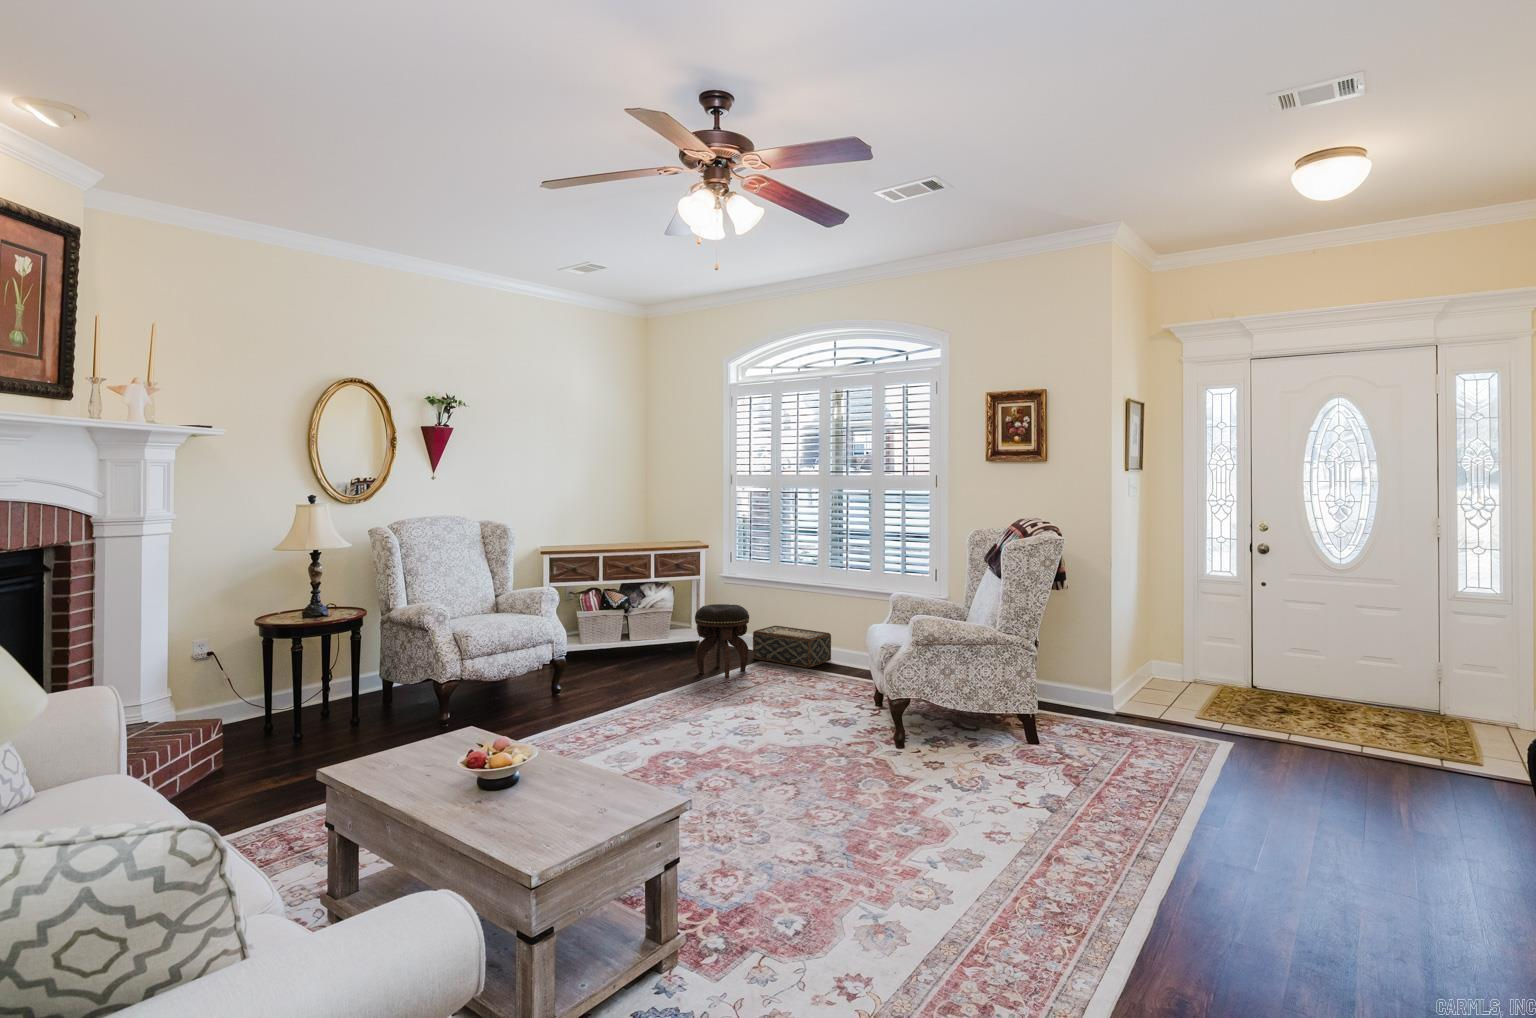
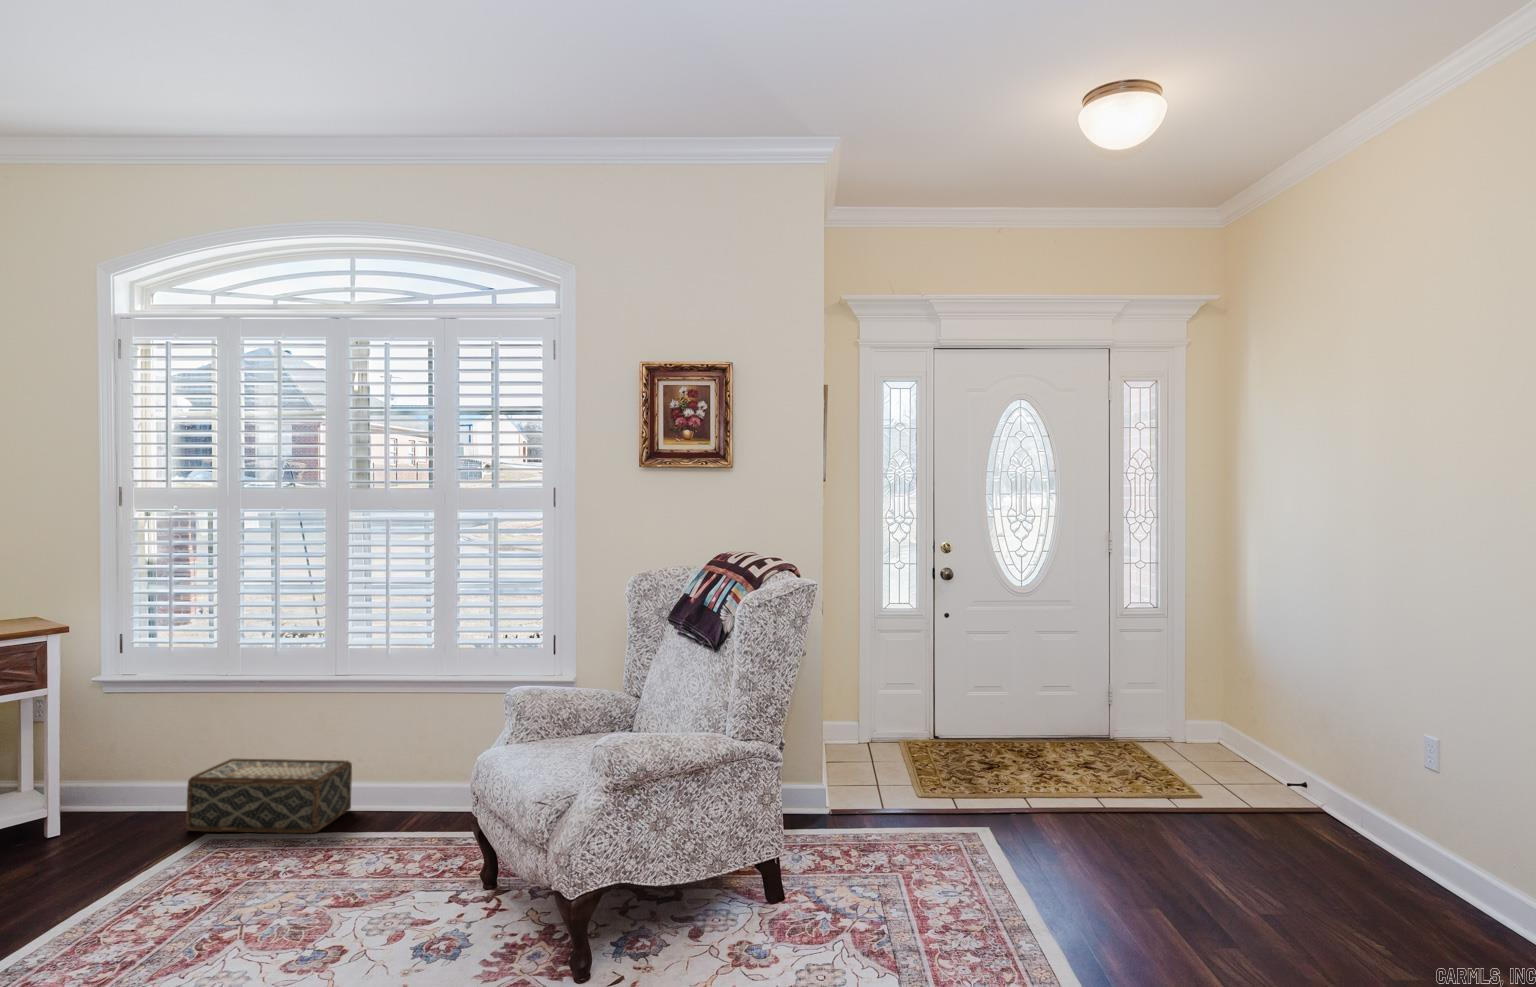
footstool: present [695,604,749,678] -> none [54,733,192,893]

